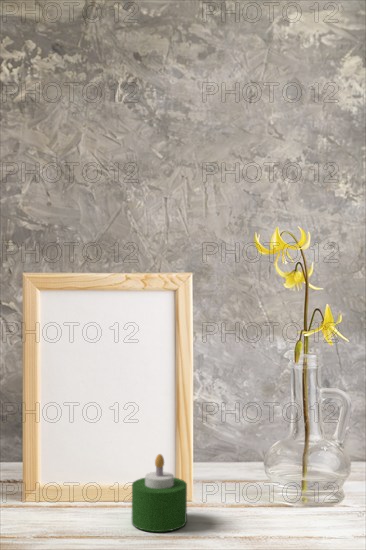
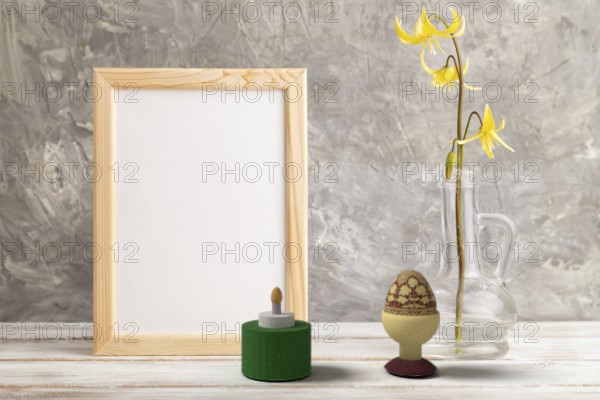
decorative egg: none [242,440,288,528] -> present [382,270,440,377]

